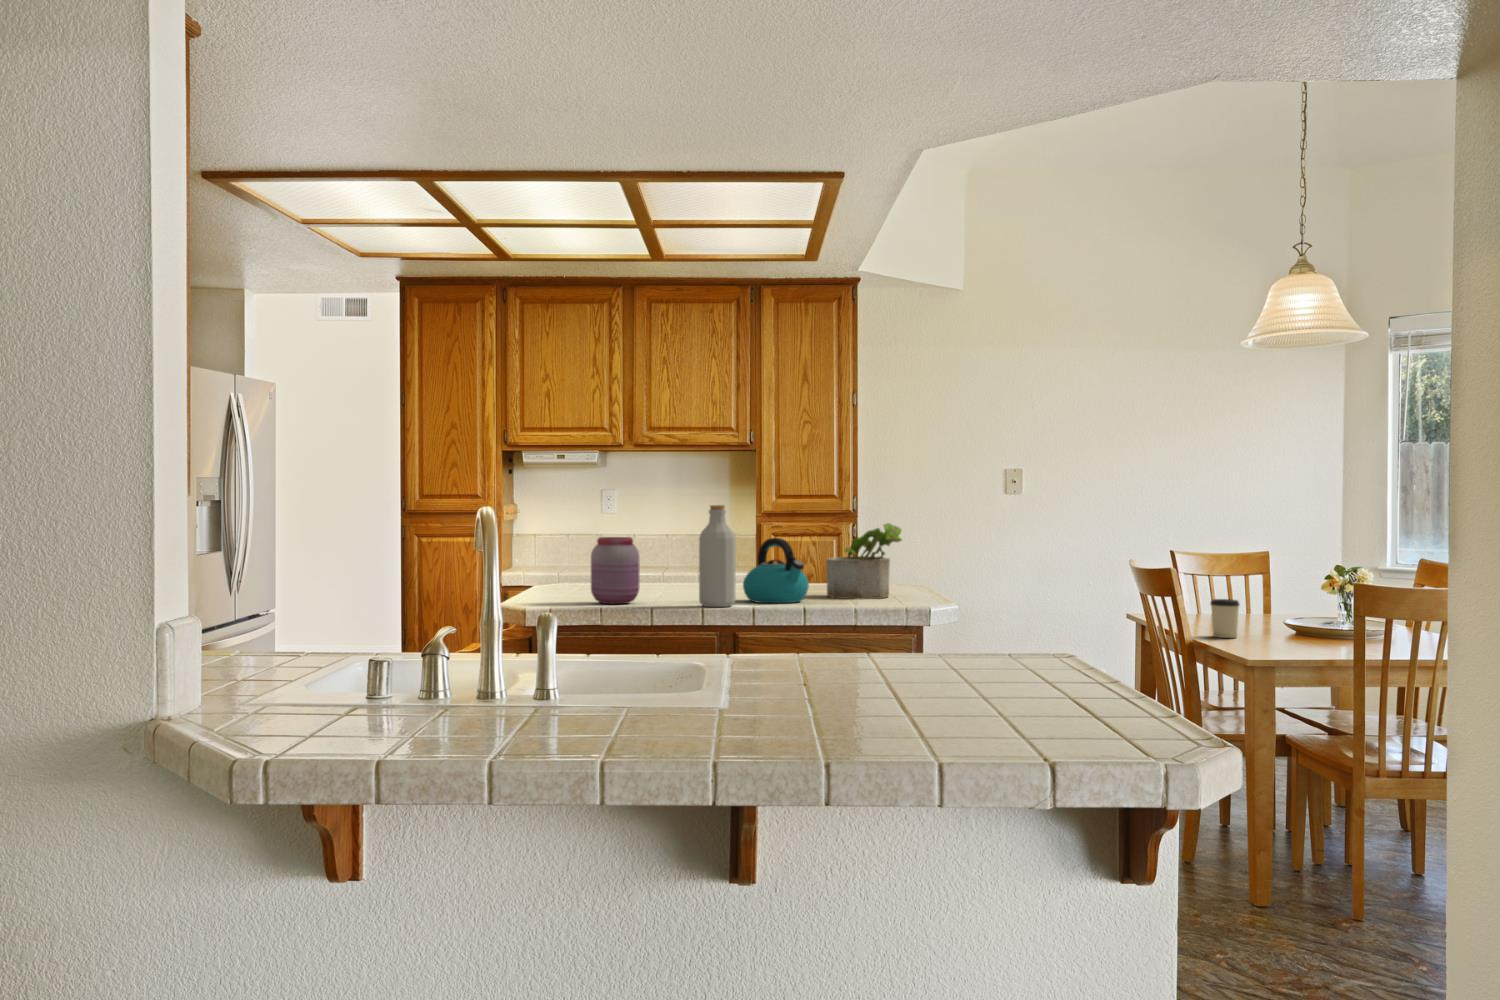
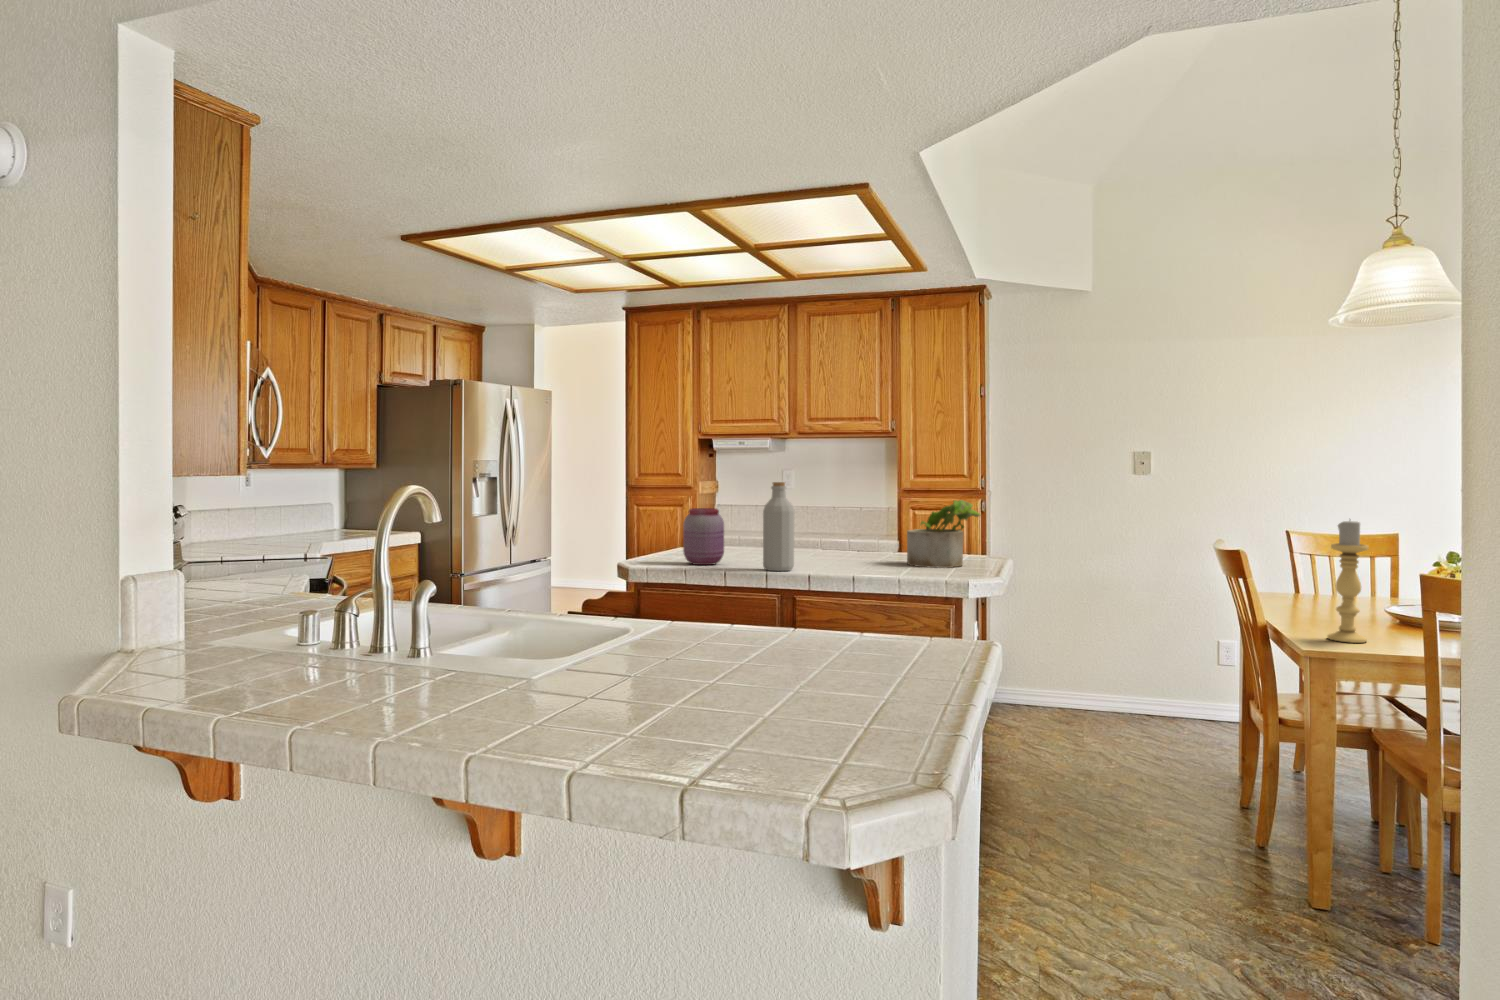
candle holder: none [1257,536,1291,653] -> present [1327,520,1368,643]
kettle: present [743,538,809,603] -> none [817,511,875,569]
cup: present [1211,599,1239,638] -> none [1290,581,1324,622]

